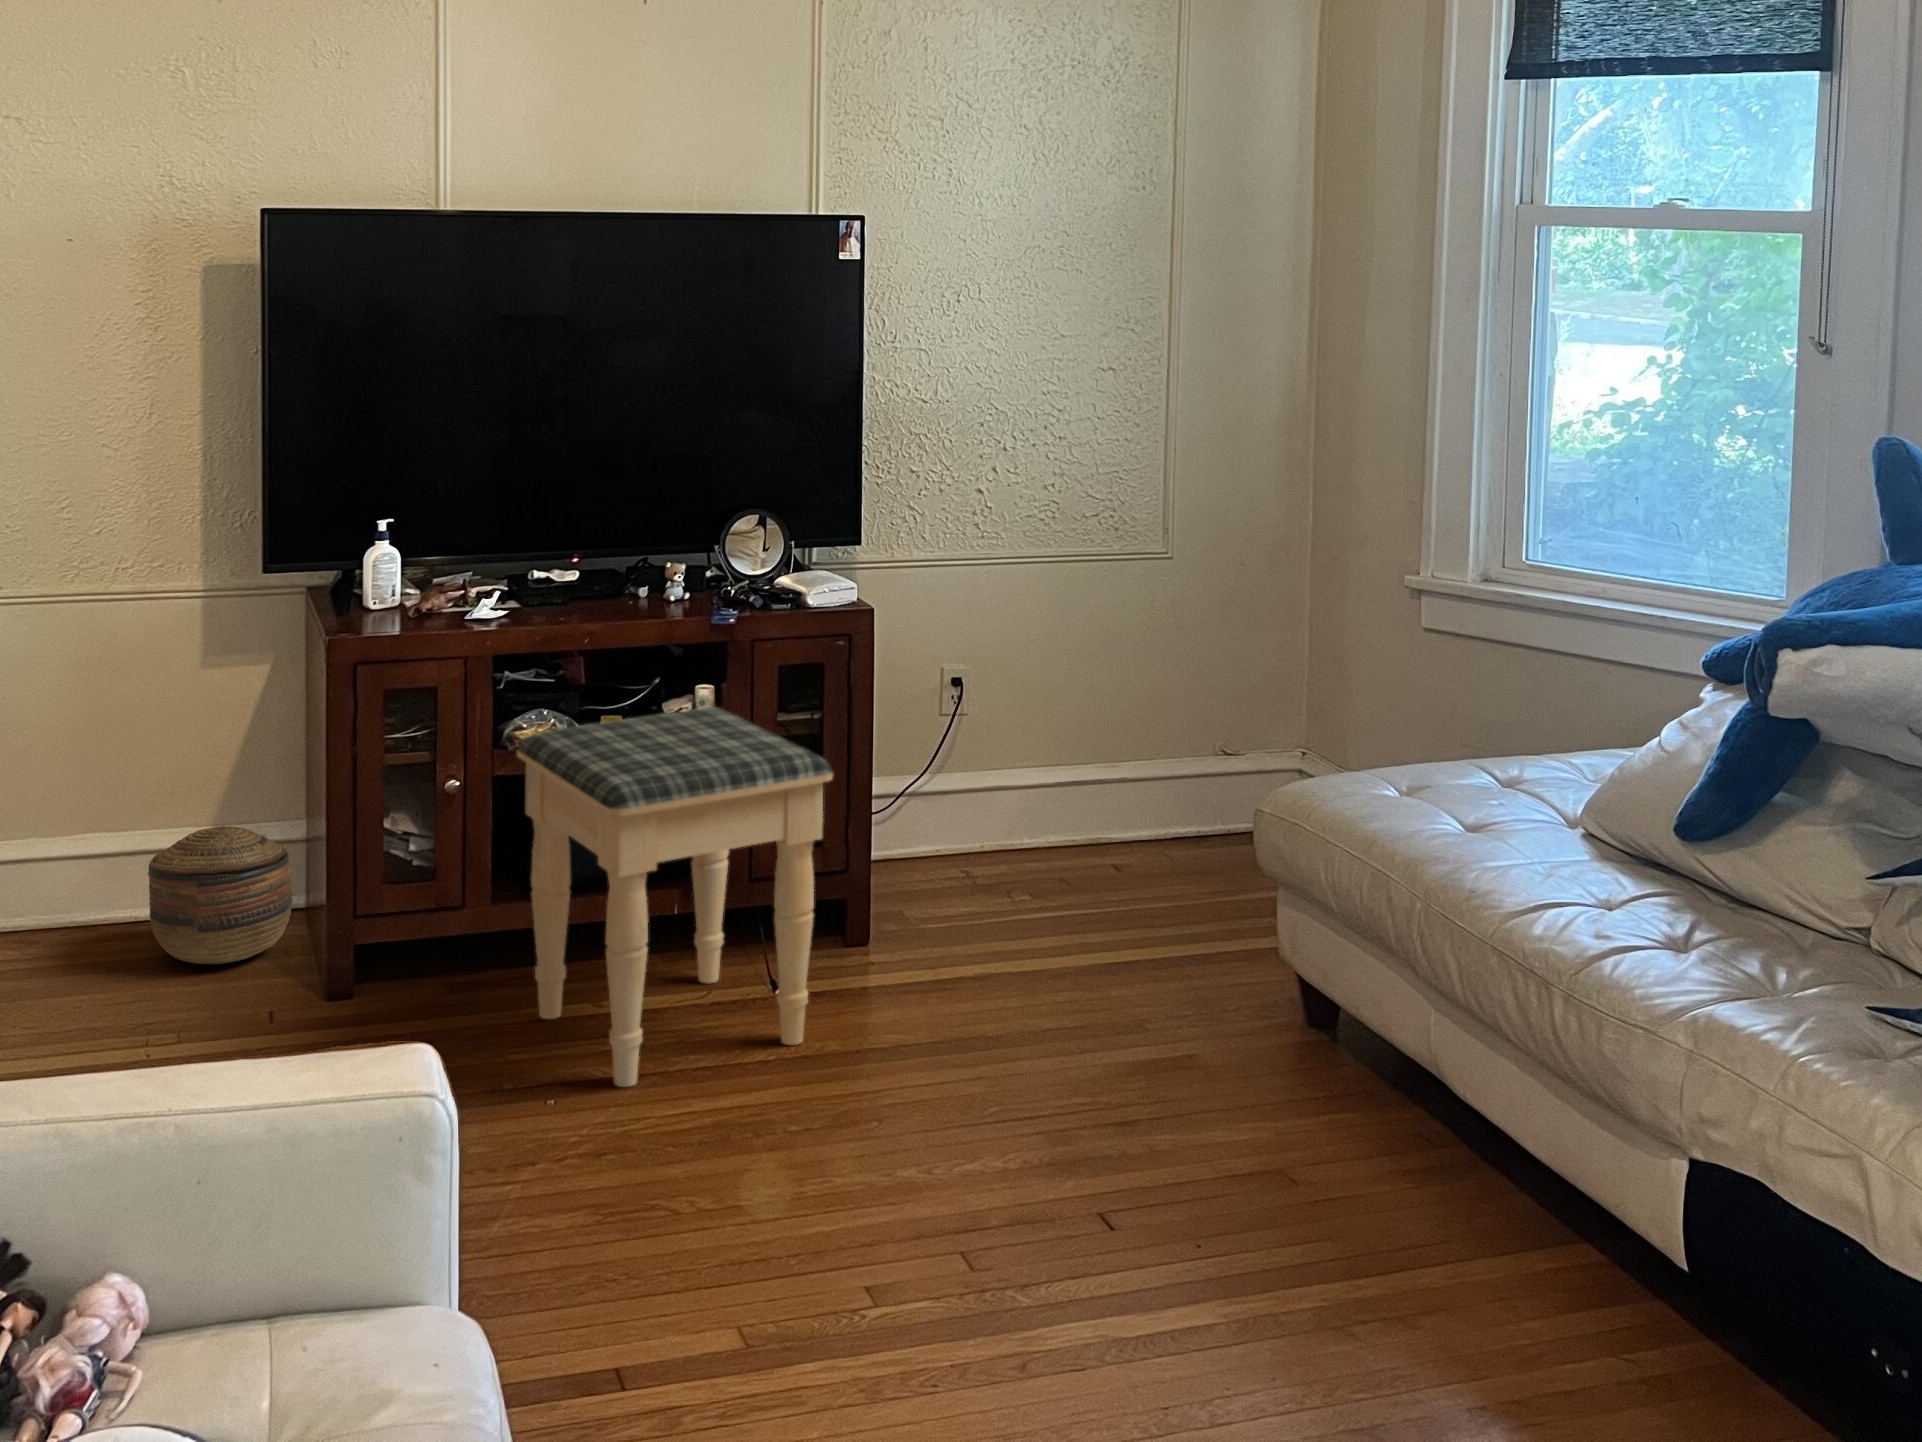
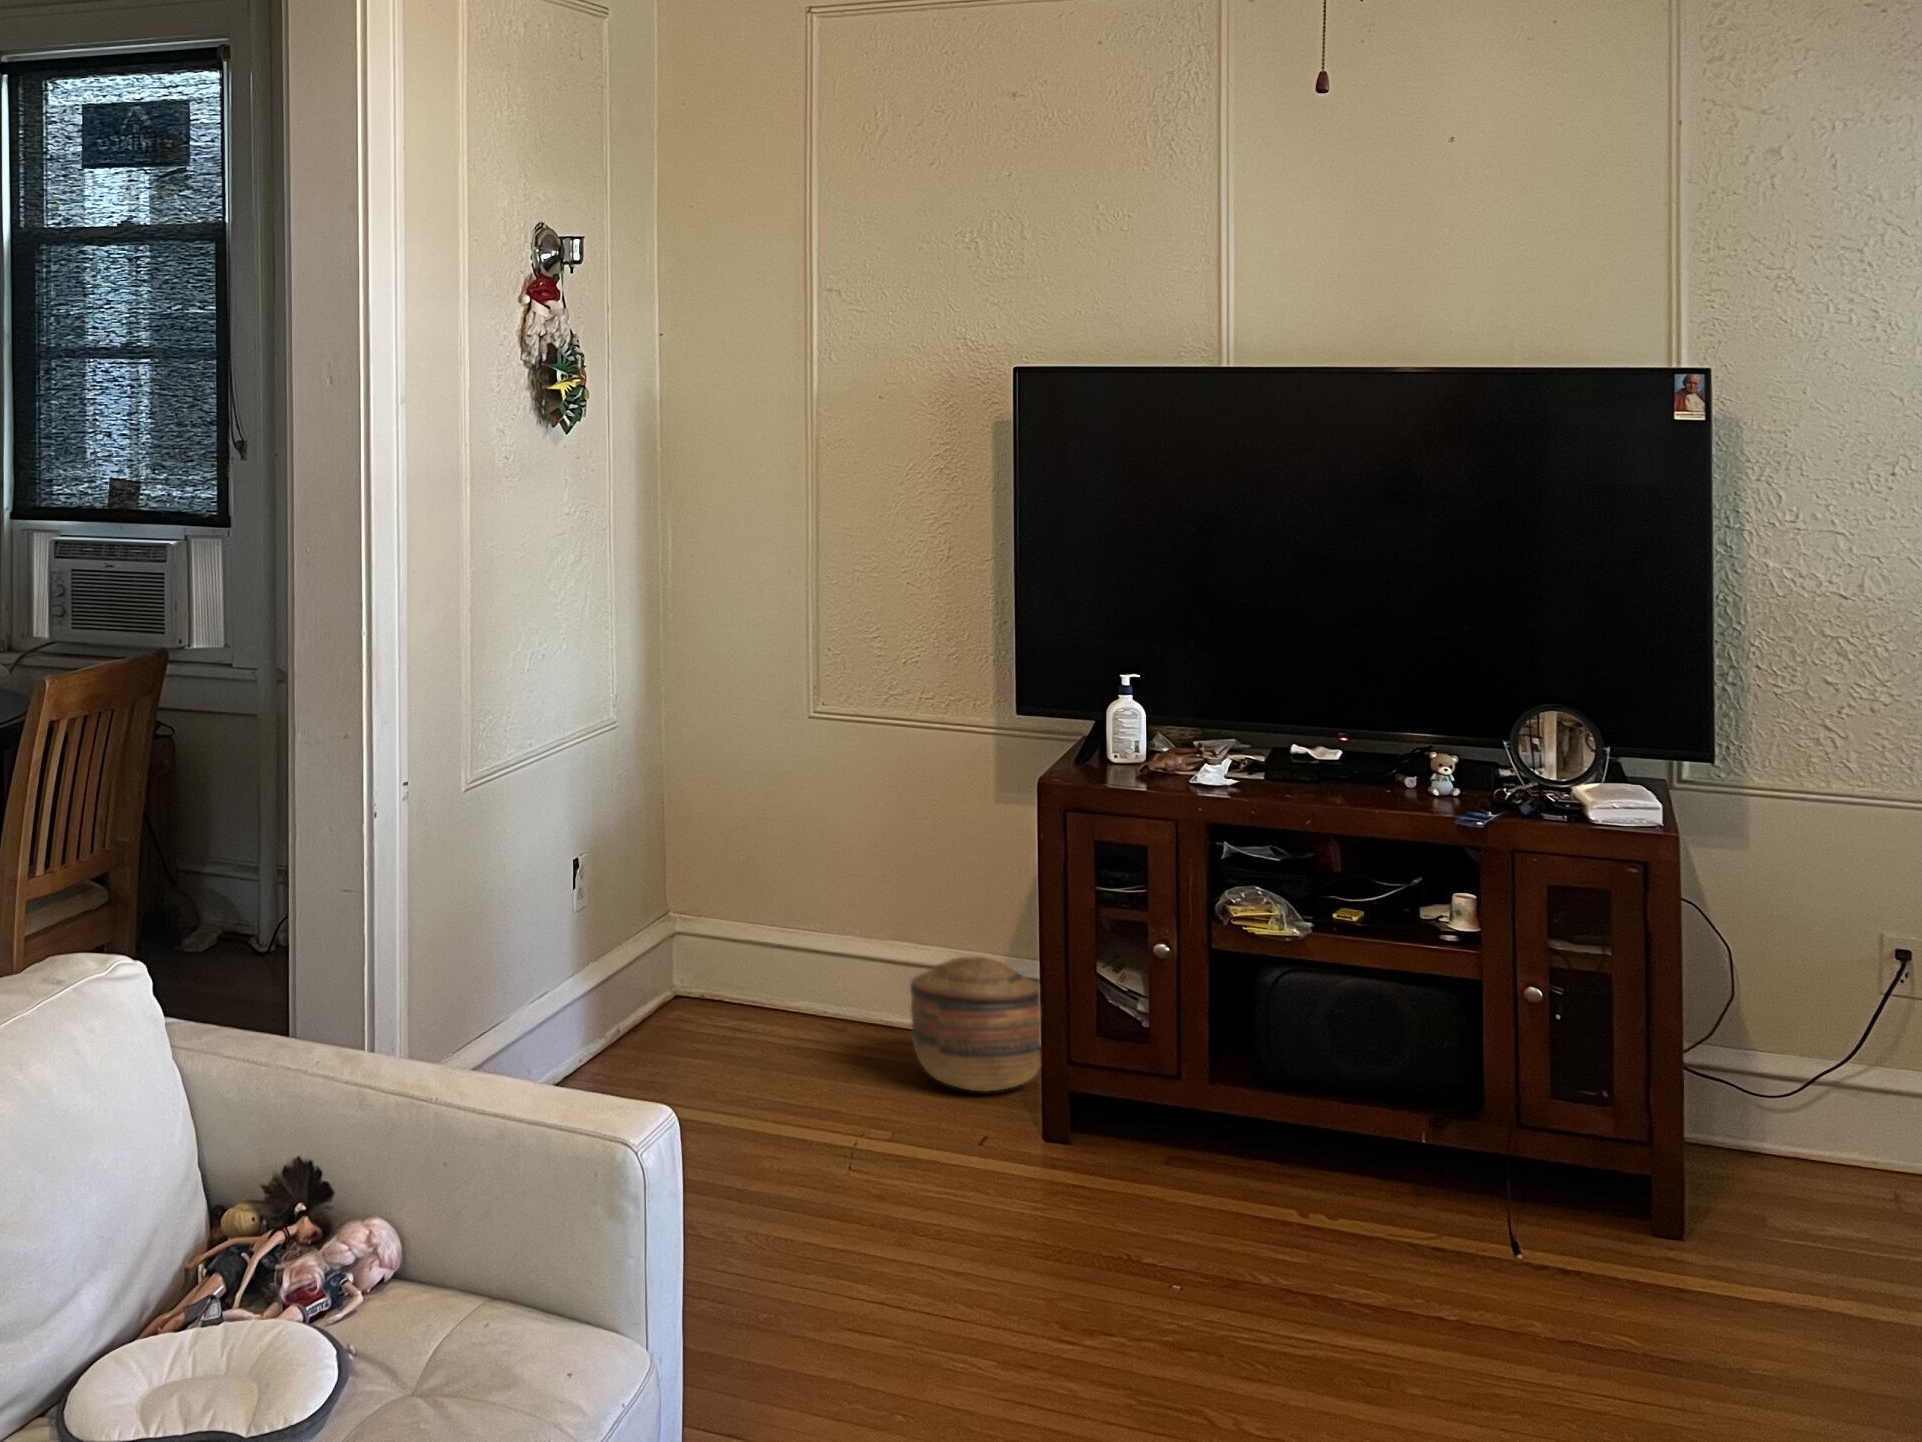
footstool: present [517,707,833,1087] -> none [1189,909,1507,1328]

